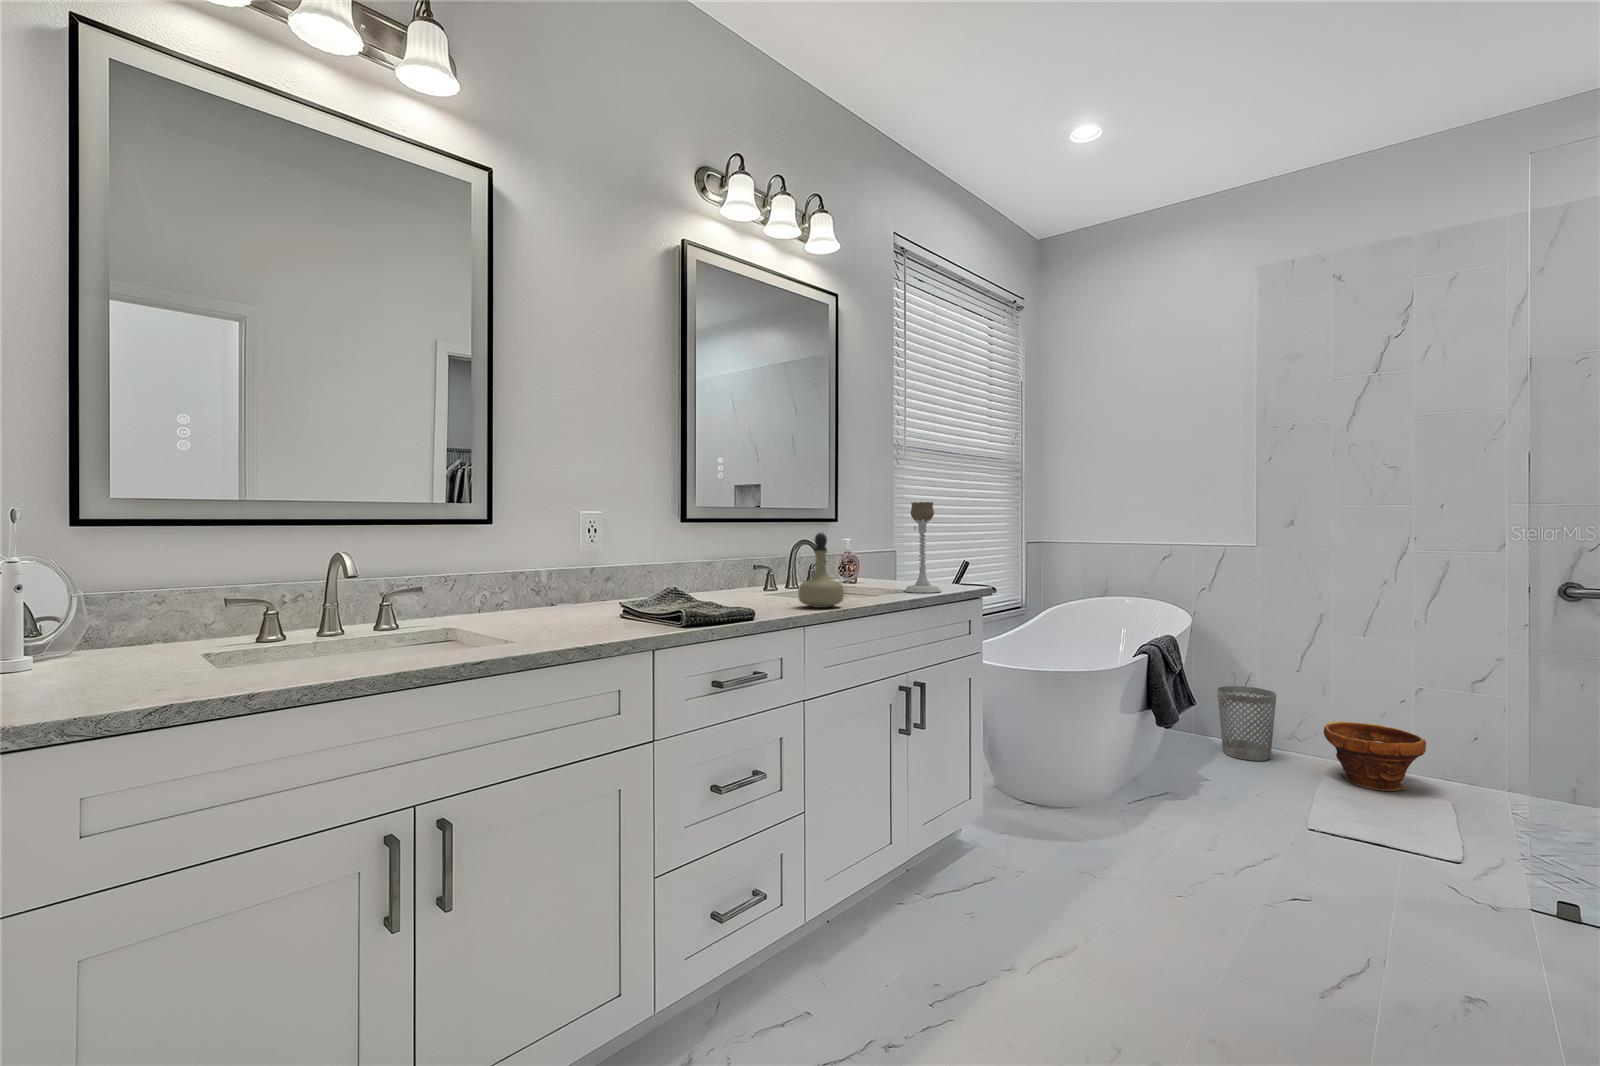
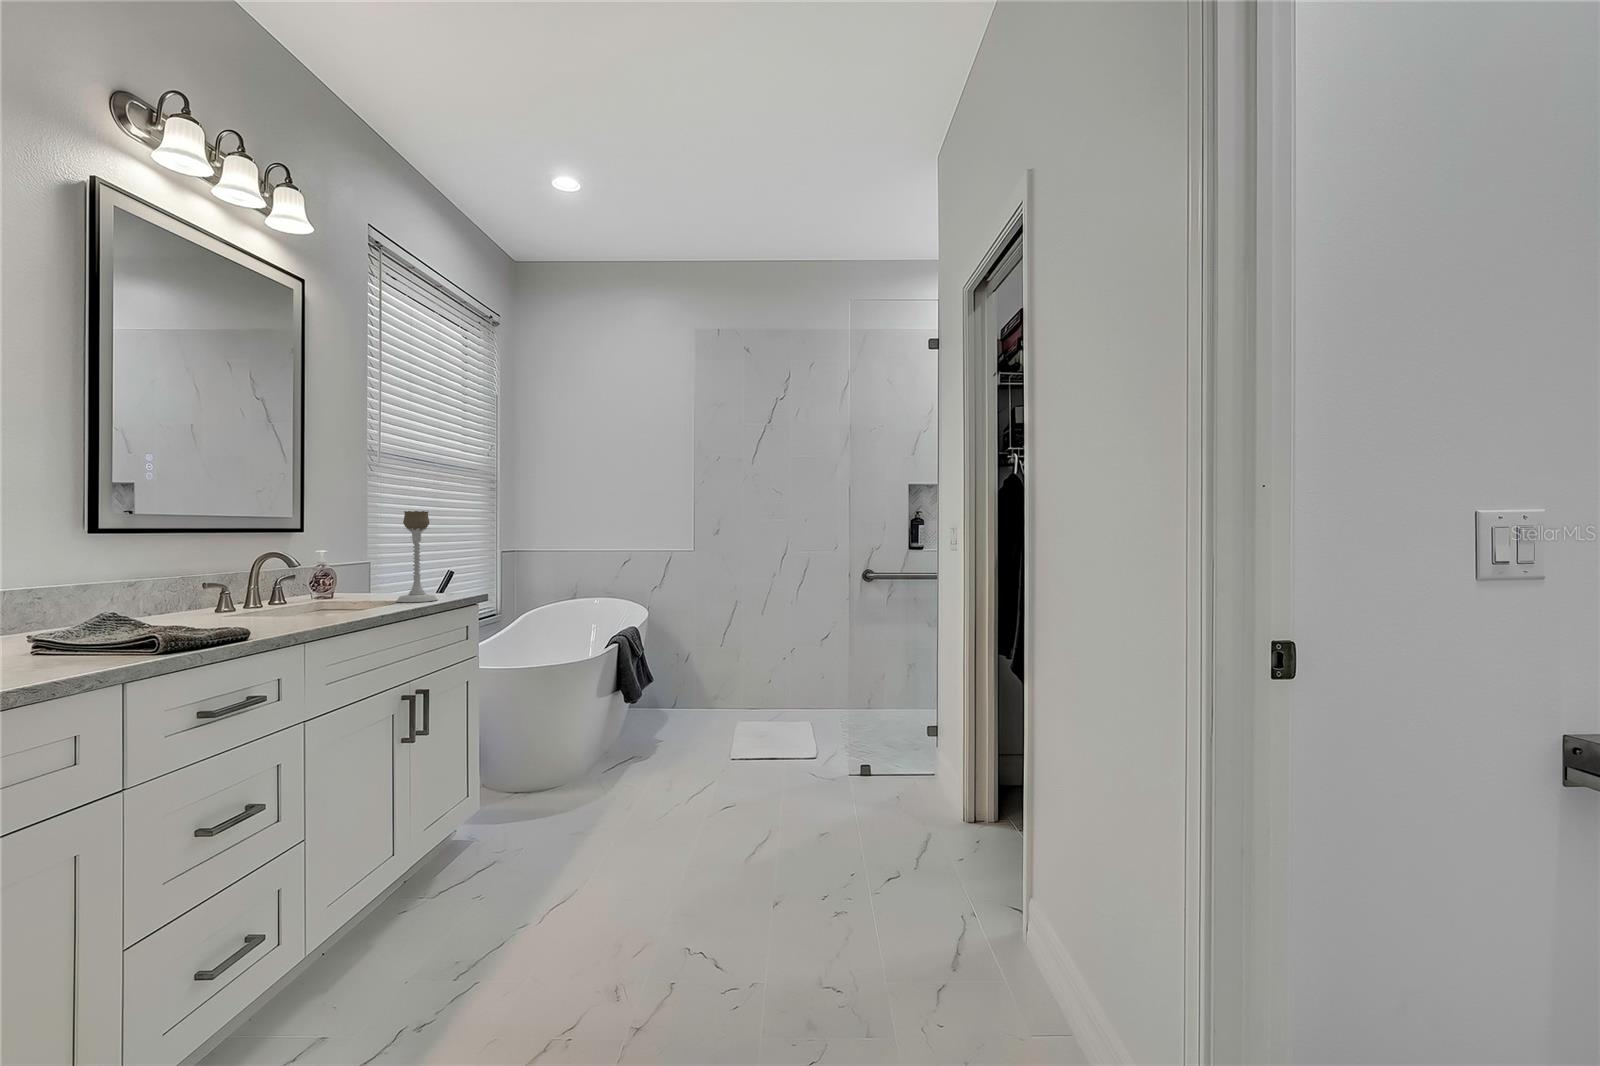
perfume bottle: present [798,533,844,608] -> none [287,543,345,623]
wastebasket: present [1217,686,1277,761] -> none [665,664,707,723]
planter: present [1324,721,1426,791] -> none [738,680,798,727]

